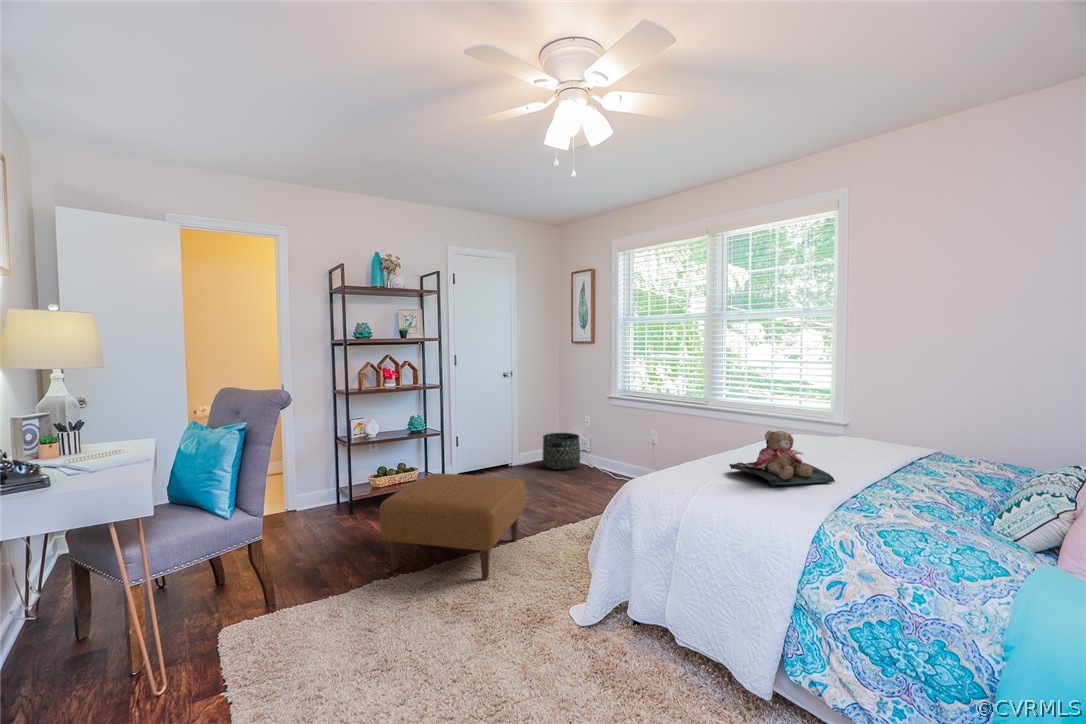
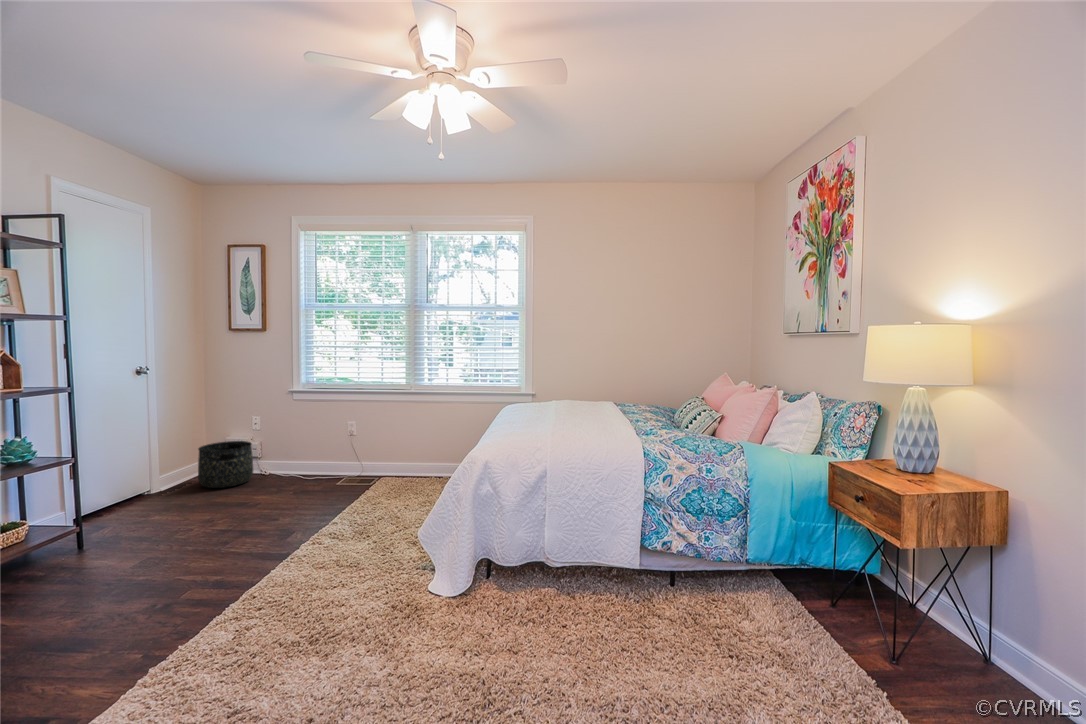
teddy bear: present [729,431,835,486] -> none [553,393,611,432]
ottoman: present [380,473,525,580] -> none [137,489,331,659]

